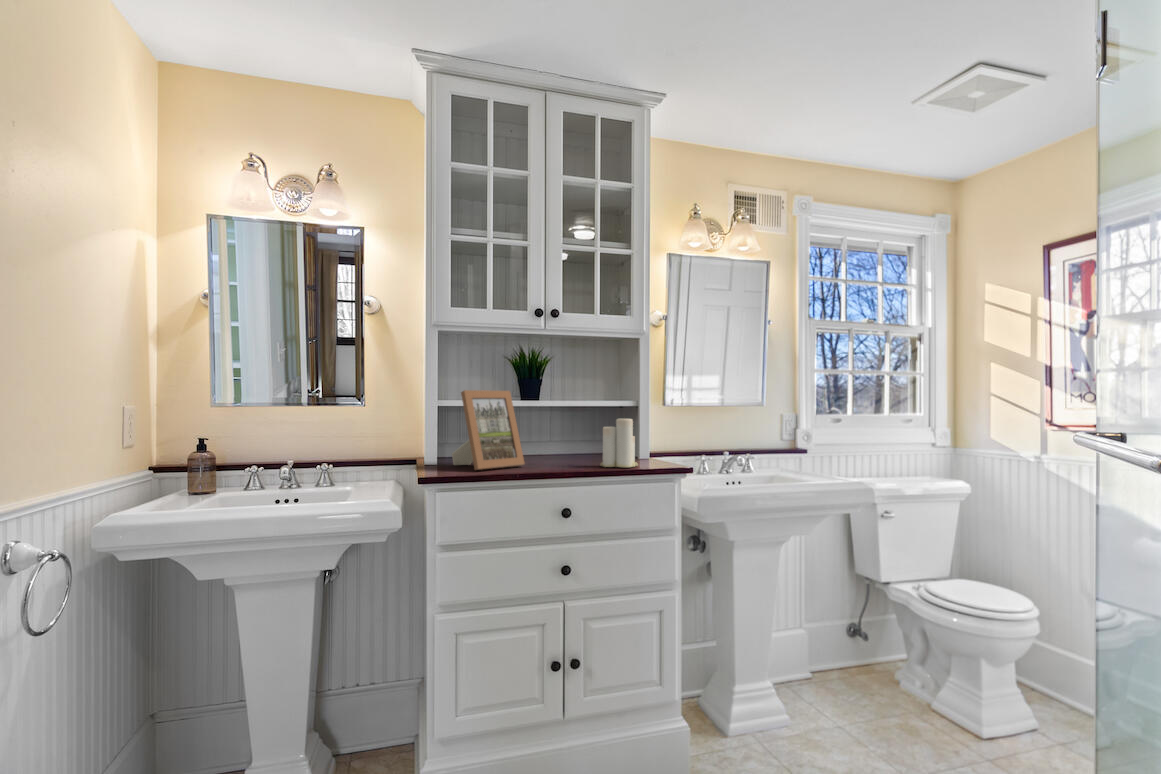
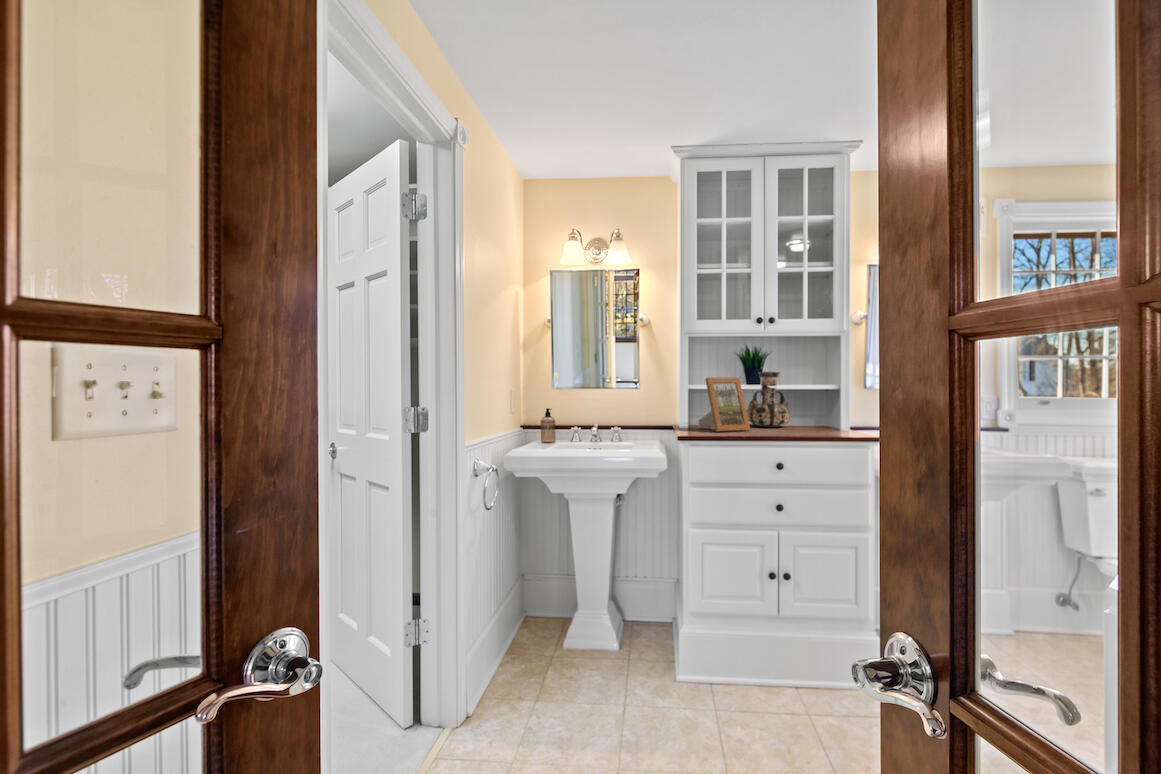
decorative vase: none [521,383,578,459] -> present [747,372,791,427]
candle: present [600,419,638,467] -> none [808,394,840,434]

